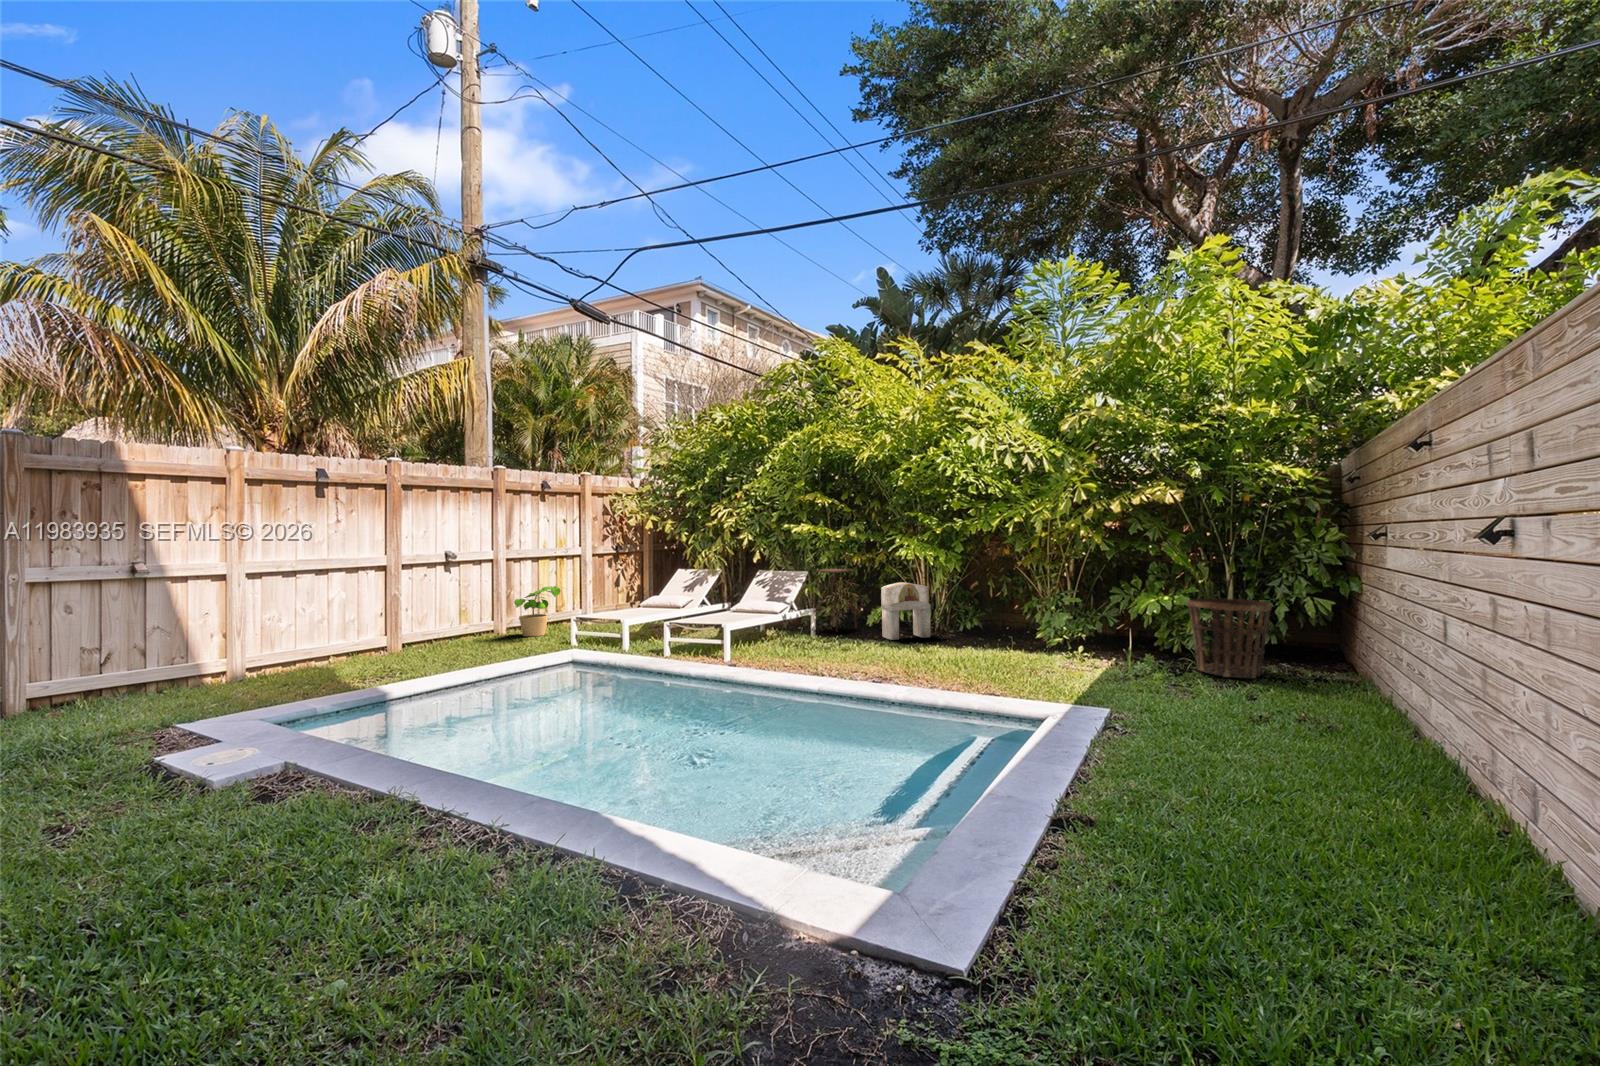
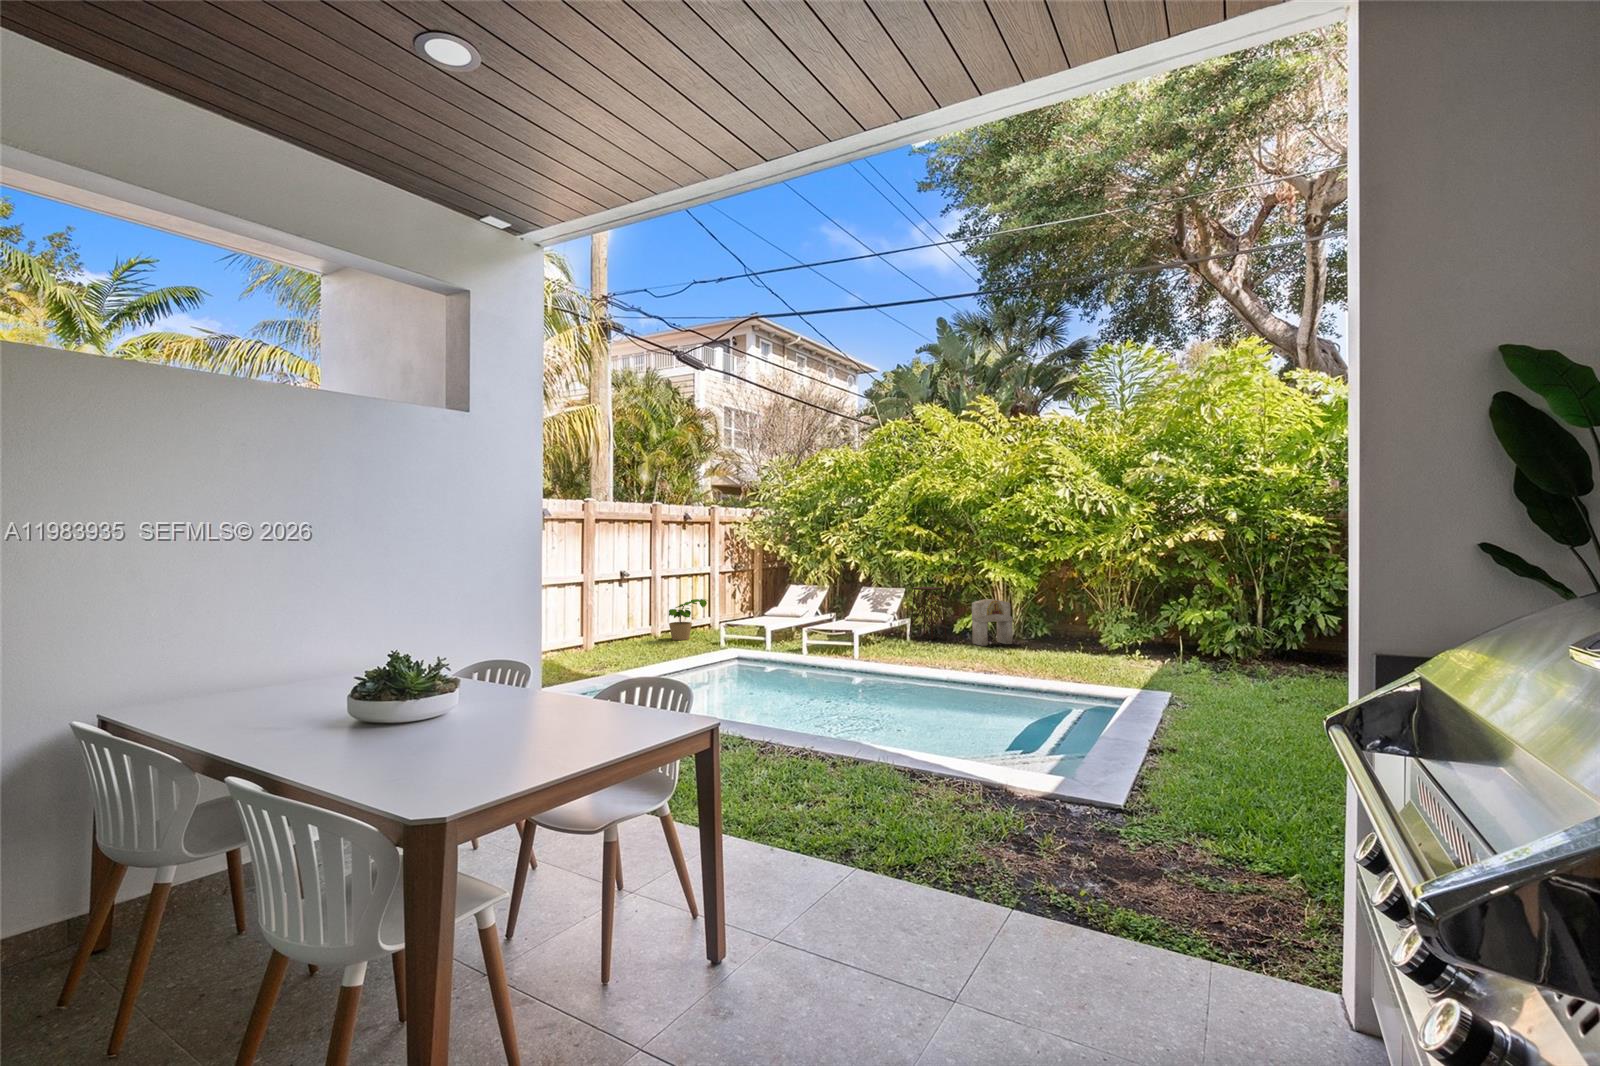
basket: present [1187,599,1271,678] -> none [1225,615,1289,675]

